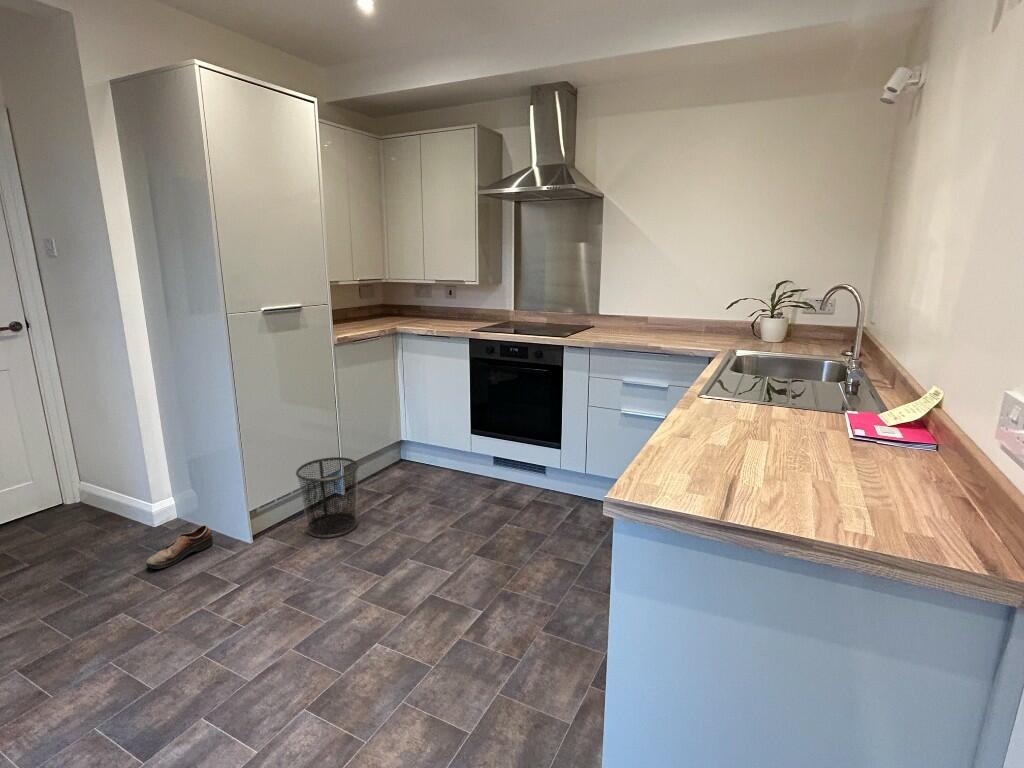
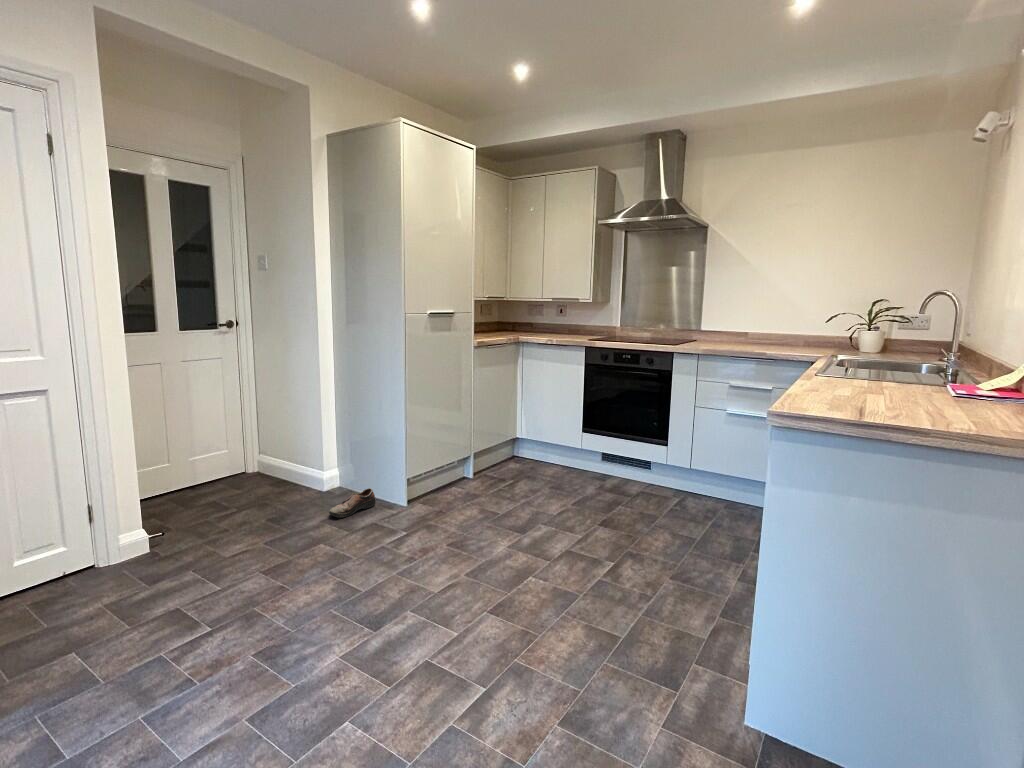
trash can: present [296,457,359,538] -> none [444,441,495,507]

